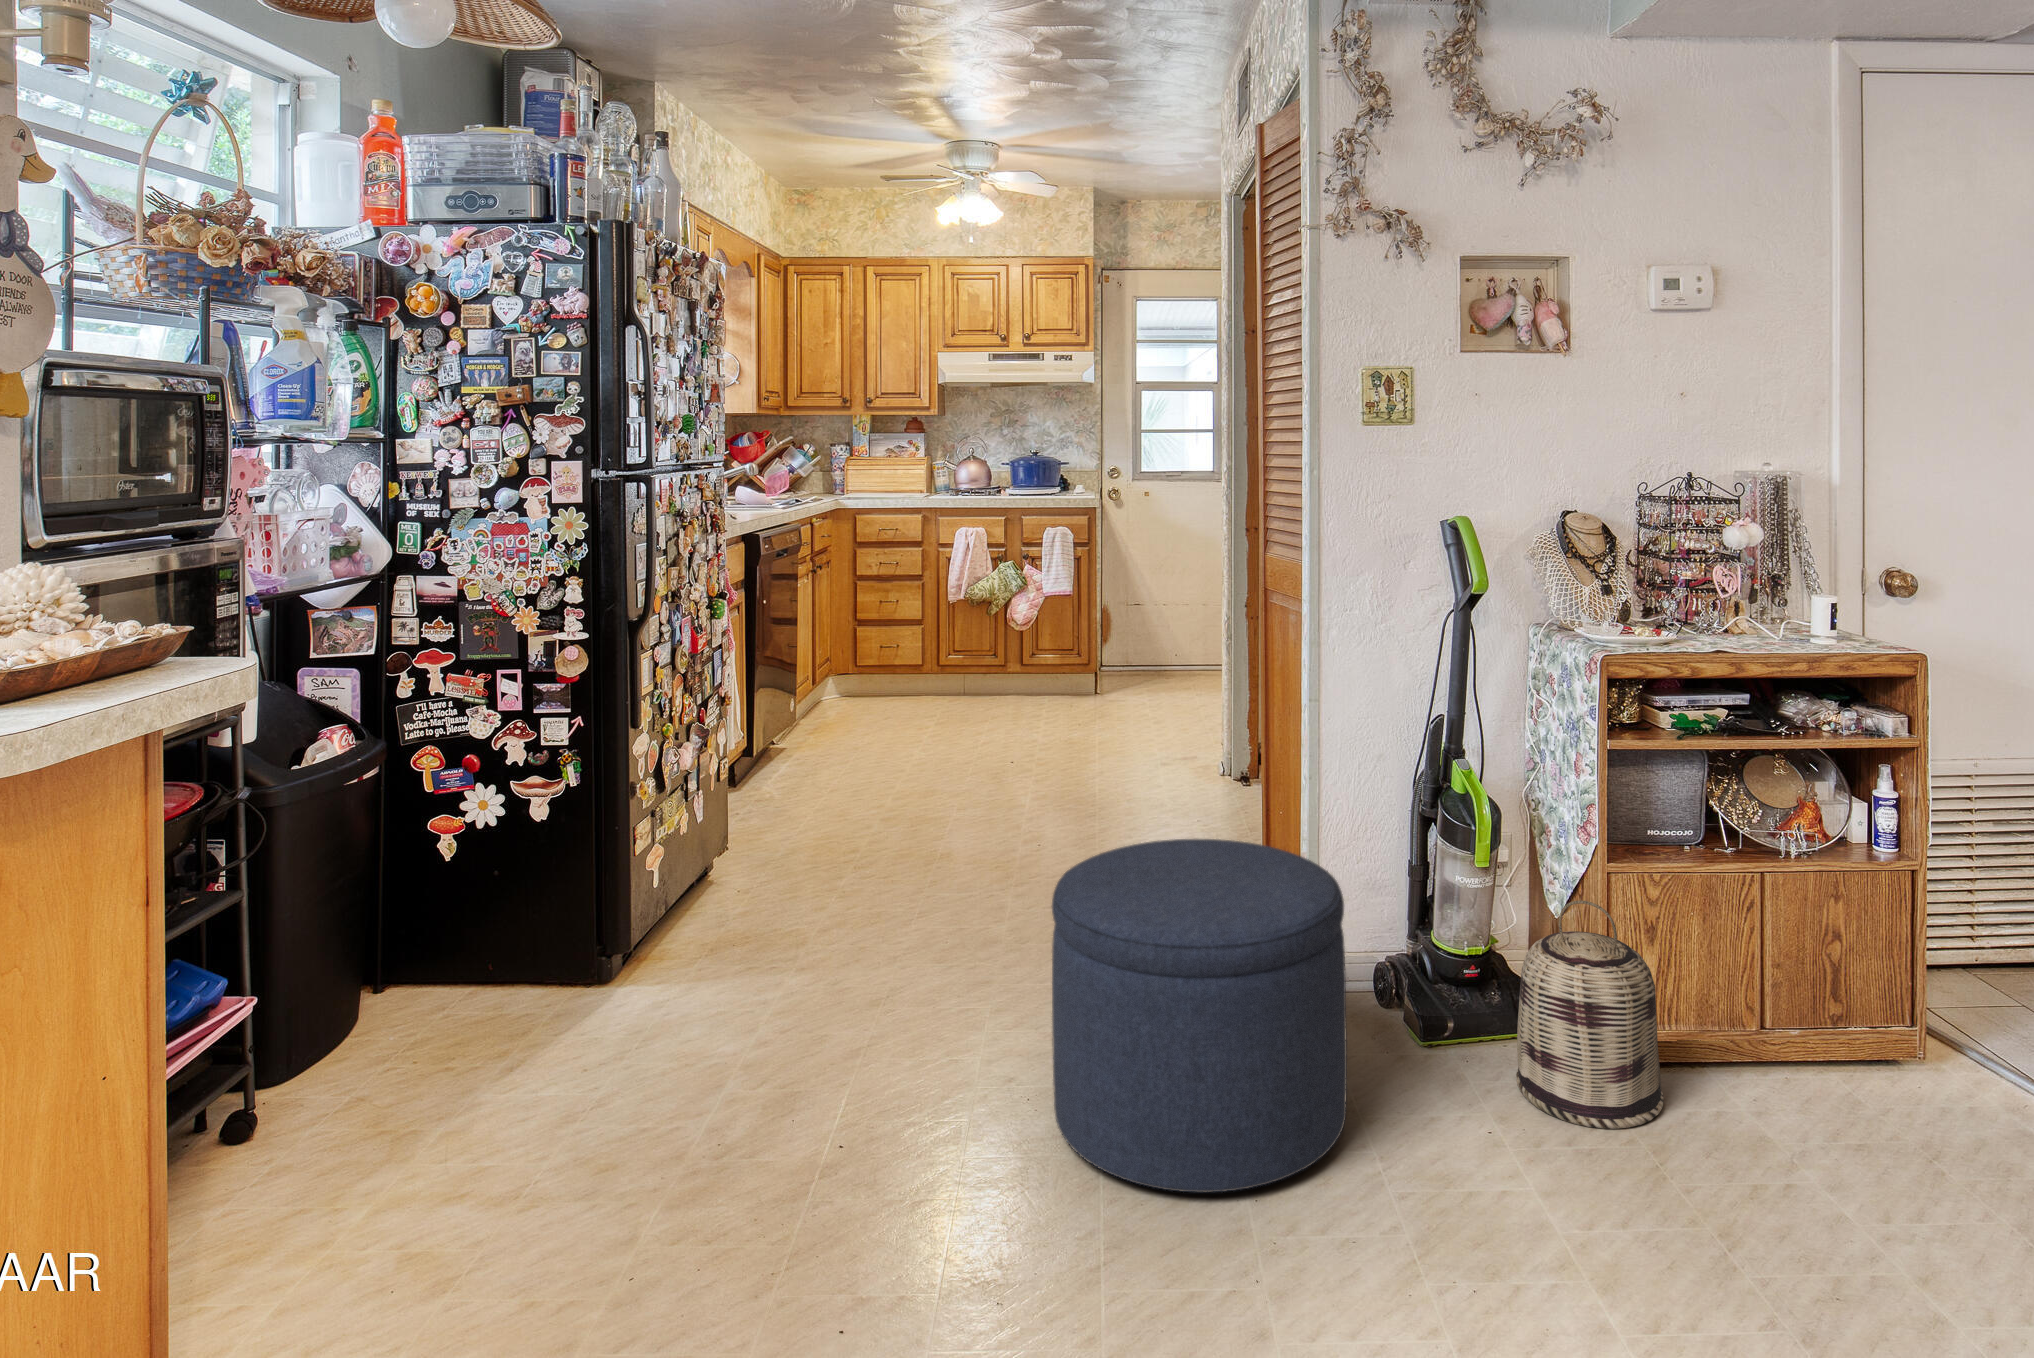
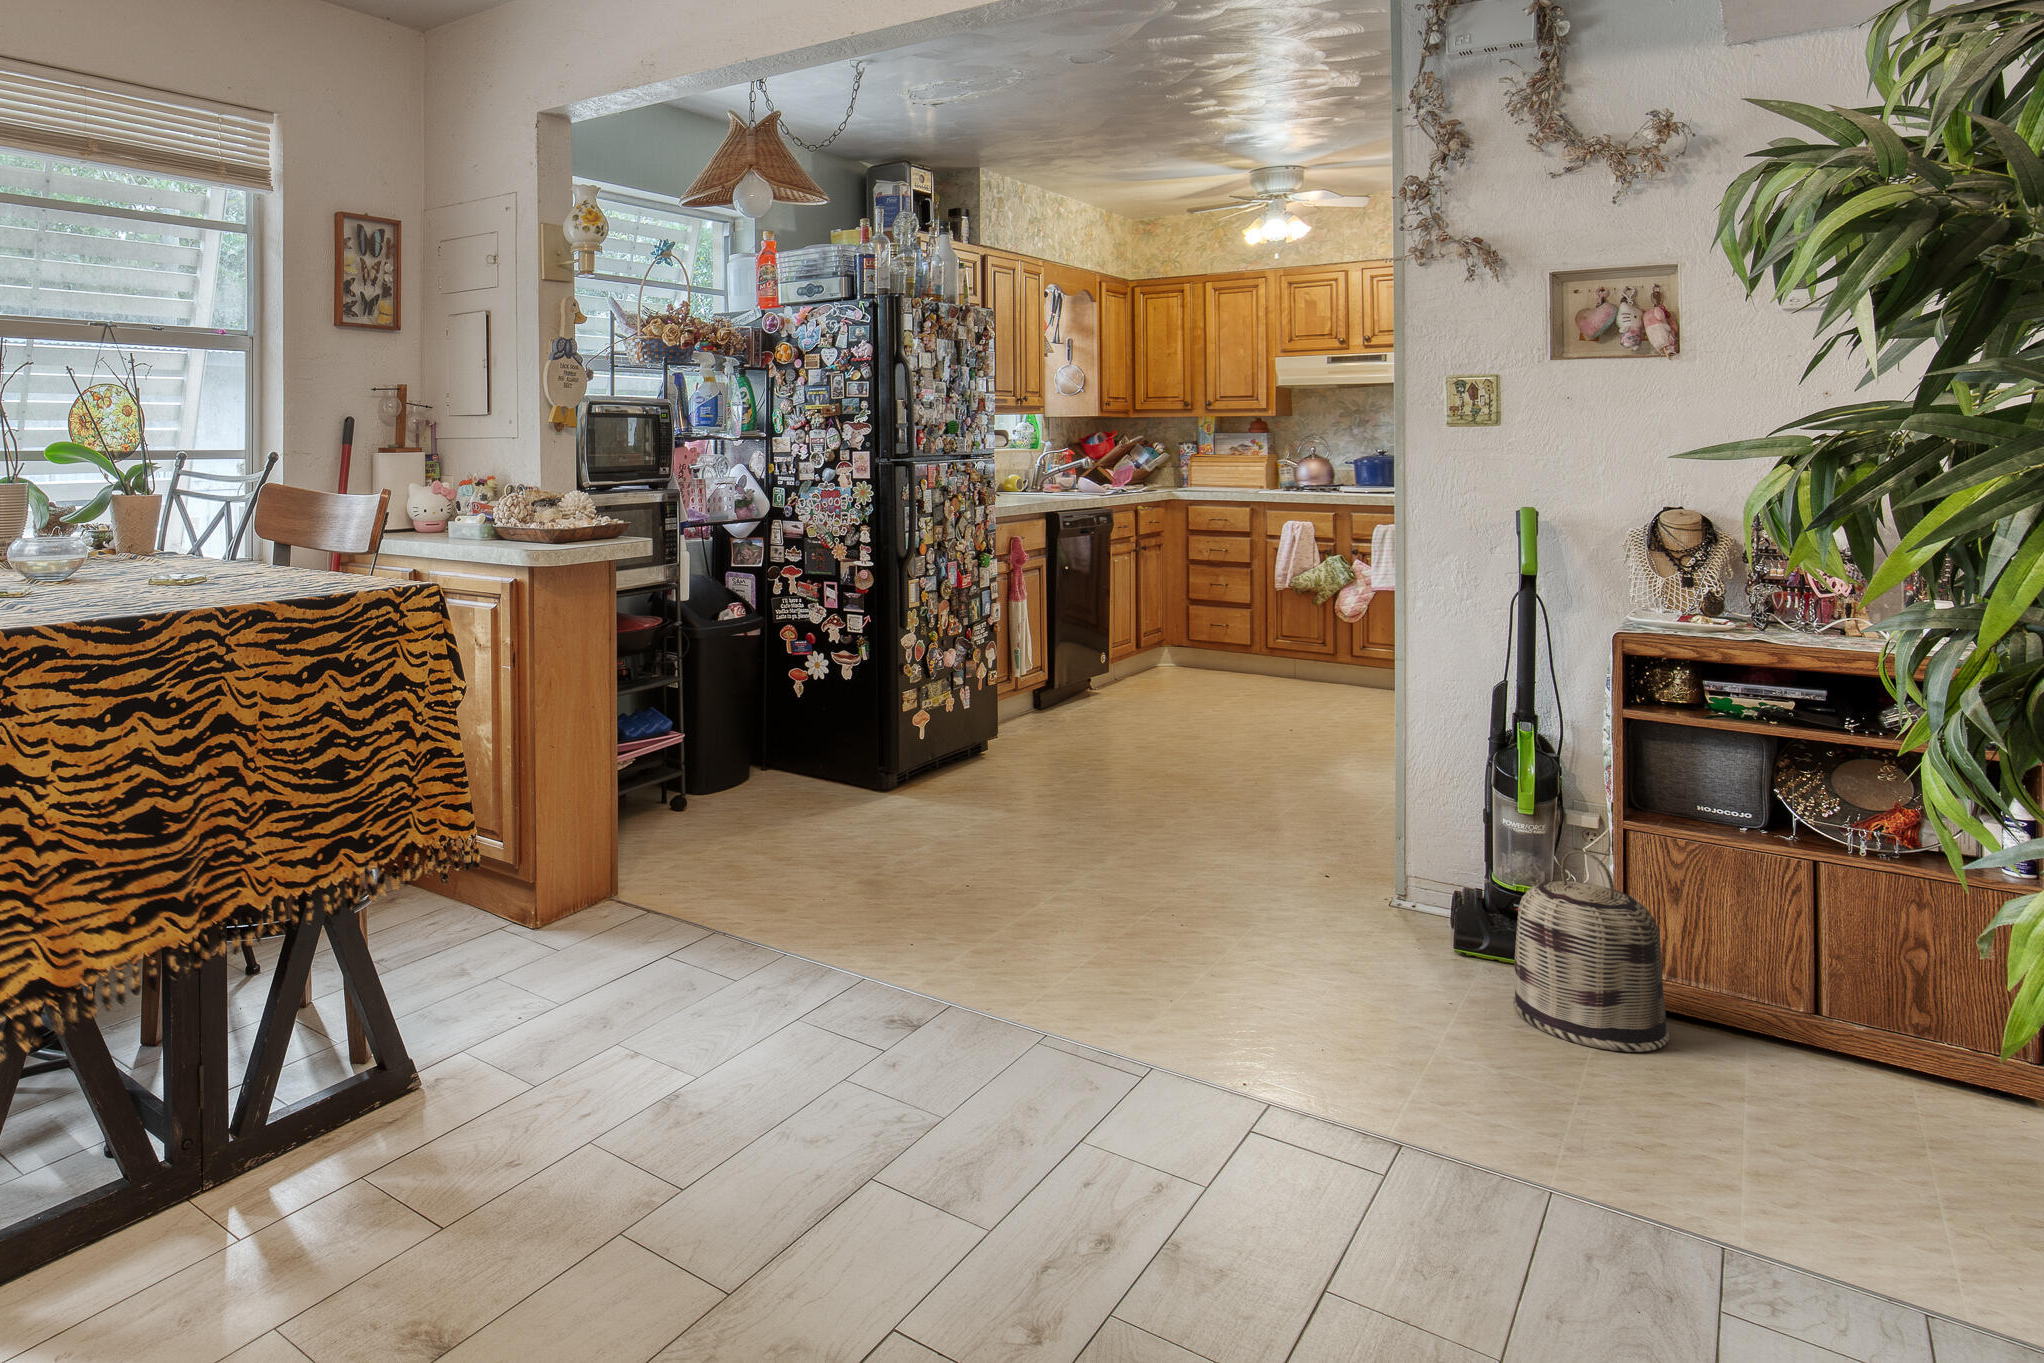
ottoman: present [1052,839,1347,1192] -> none [1098,741,1336,977]

